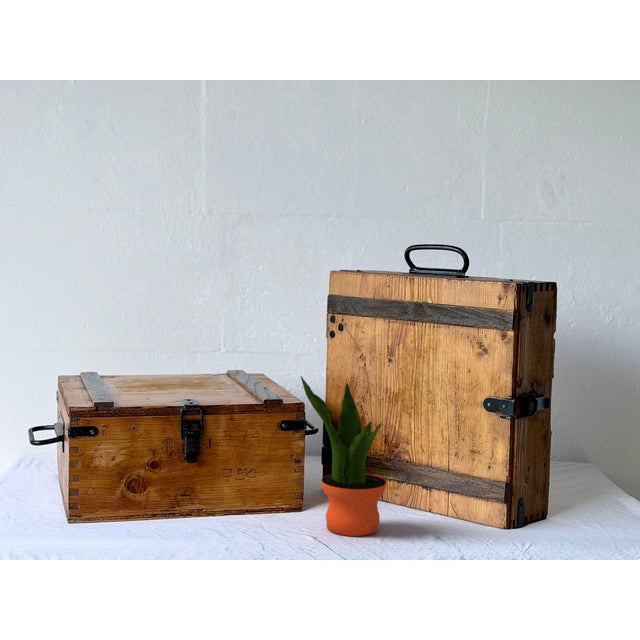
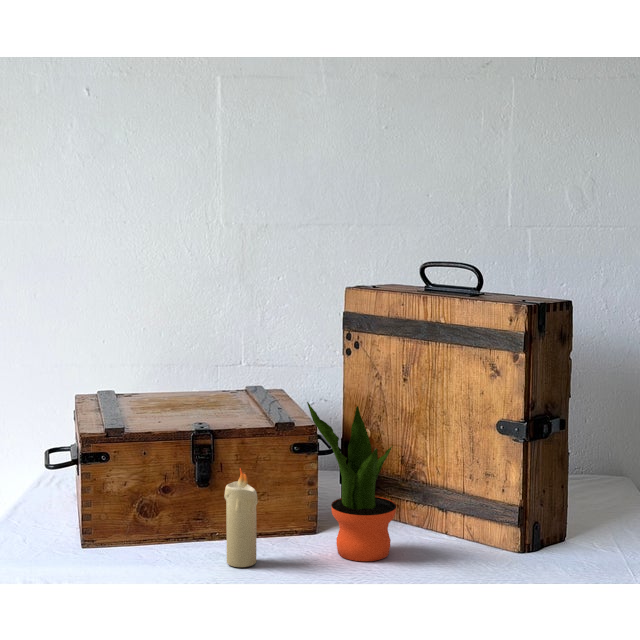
candle: none [217,441,250,541] -> present [224,468,258,567]

